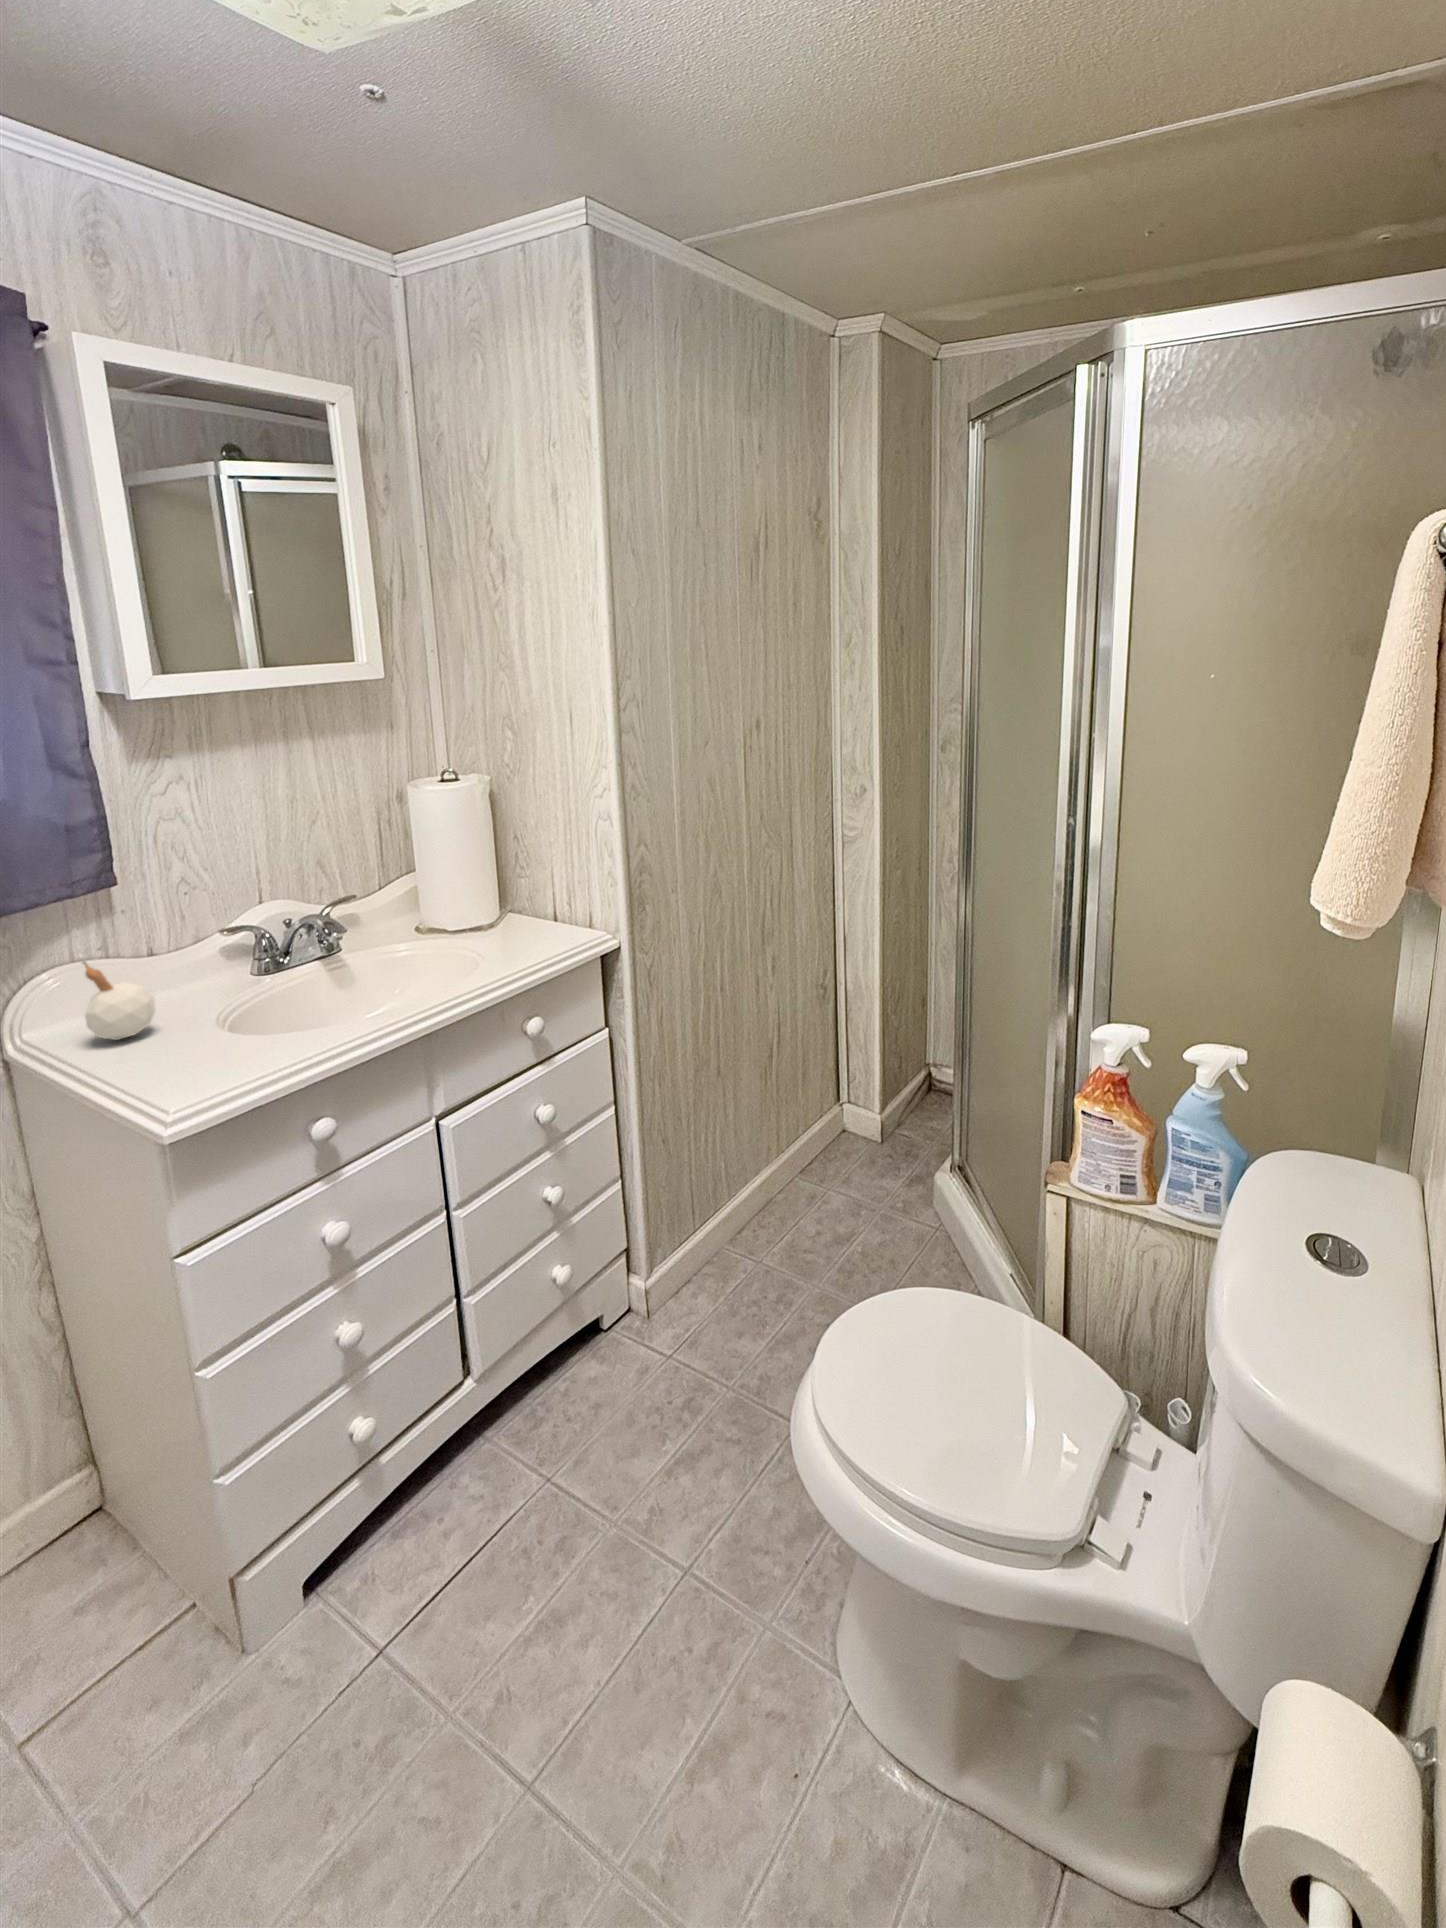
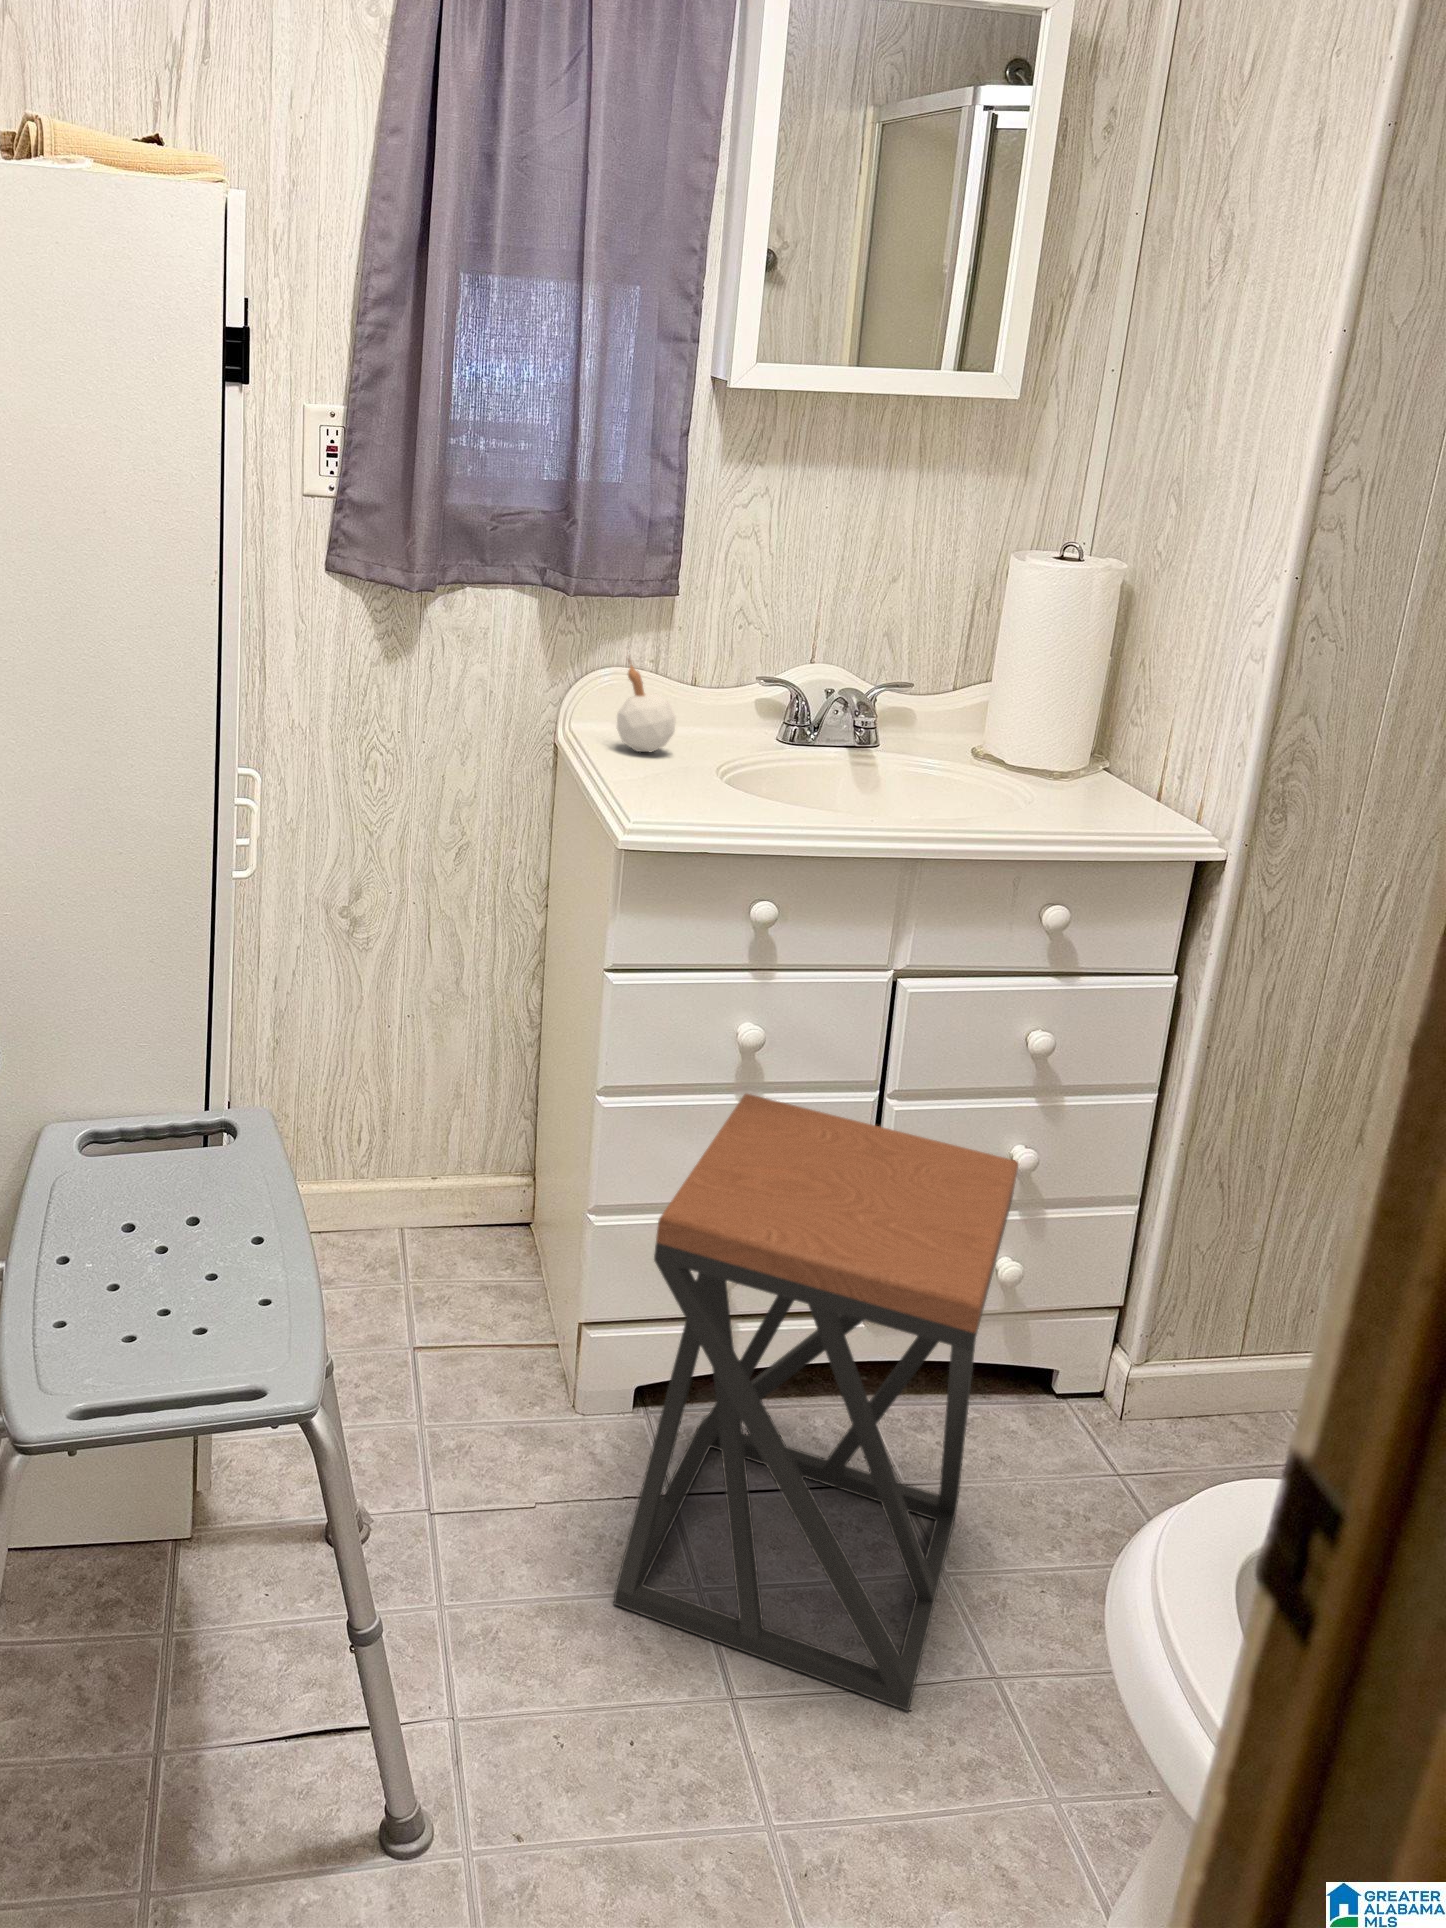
stool: none [343,1213,653,1823] -> present [614,1094,1018,1711]

